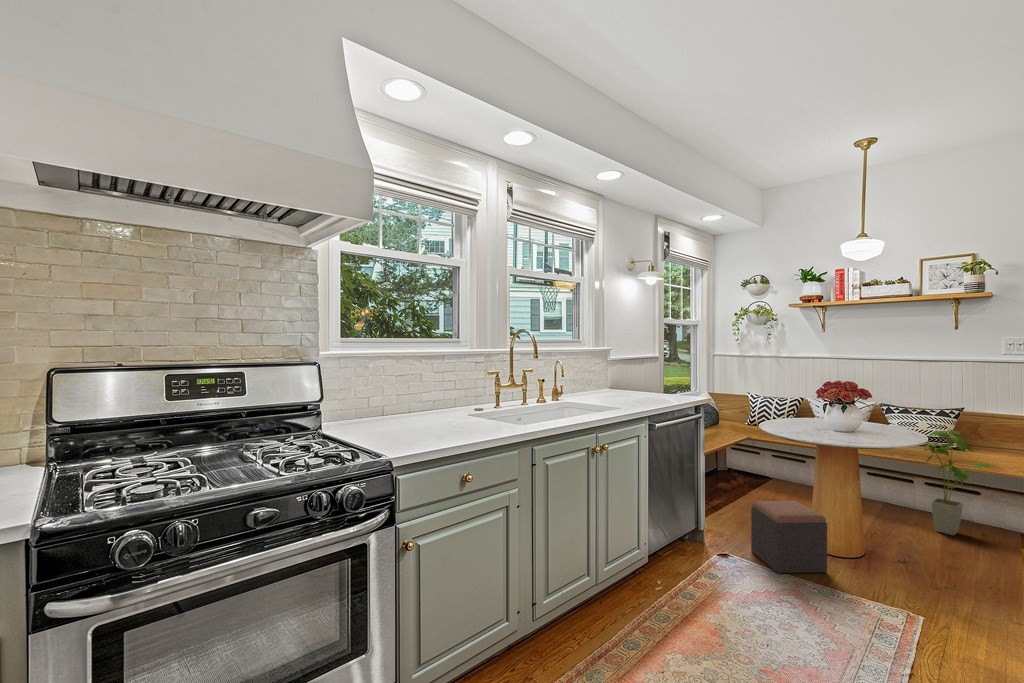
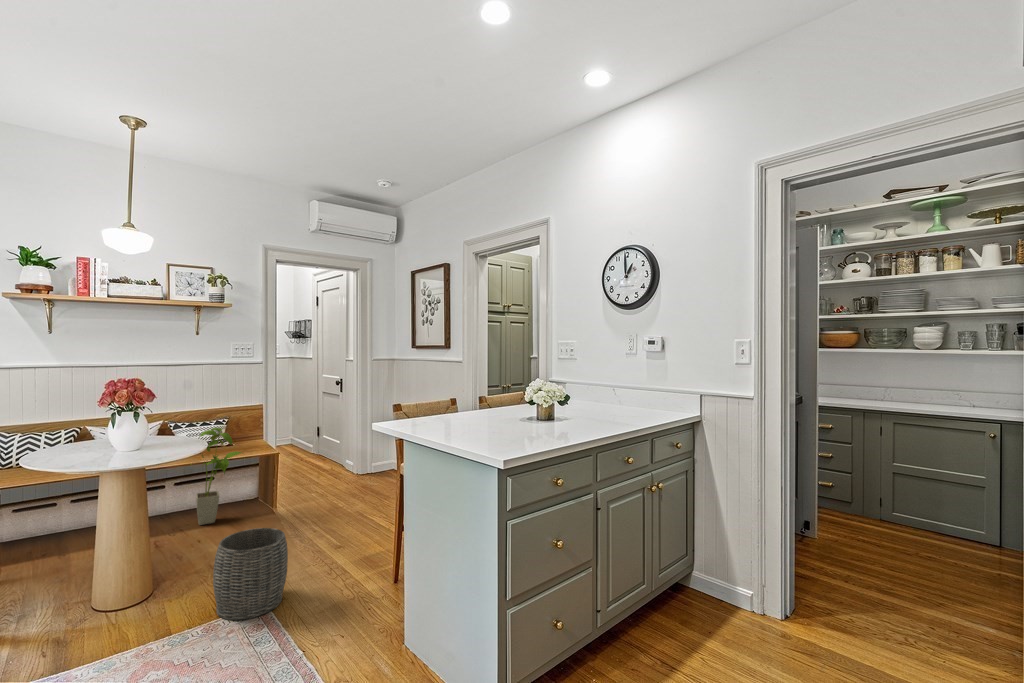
footstool: present [751,501,827,573] -> none [39,551,159,655]
woven basket: none [866,529,954,626] -> present [213,528,288,620]

